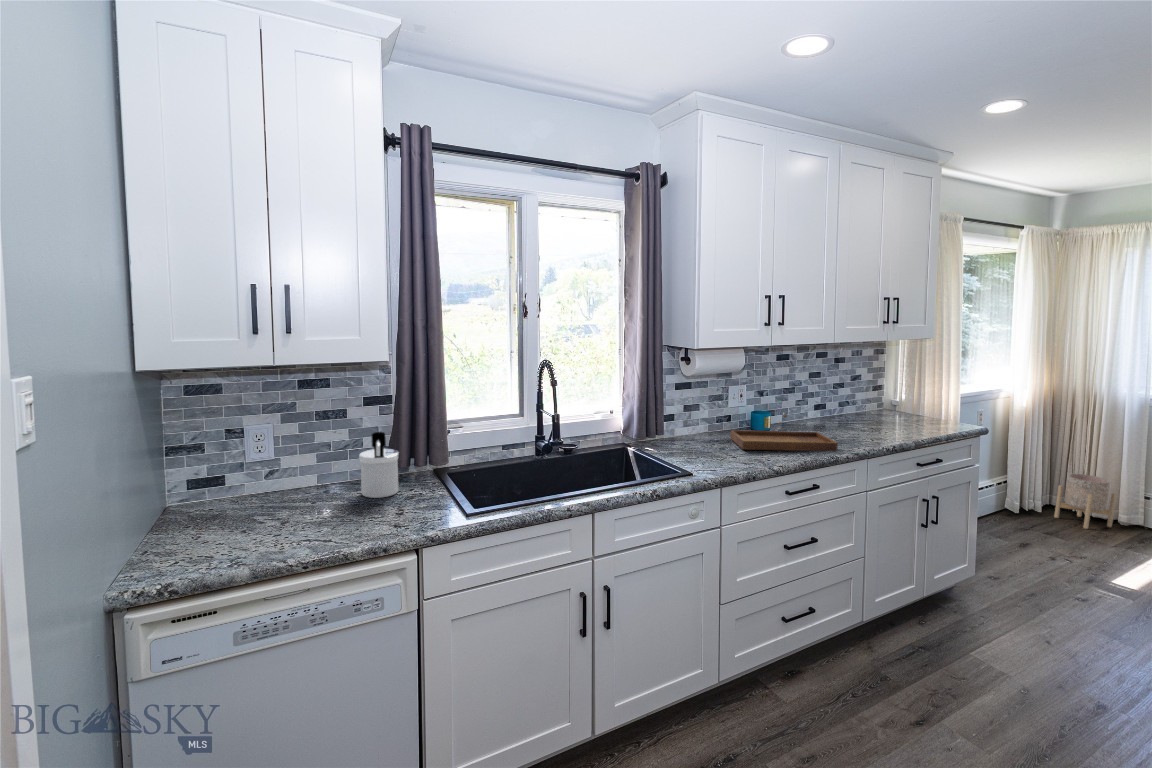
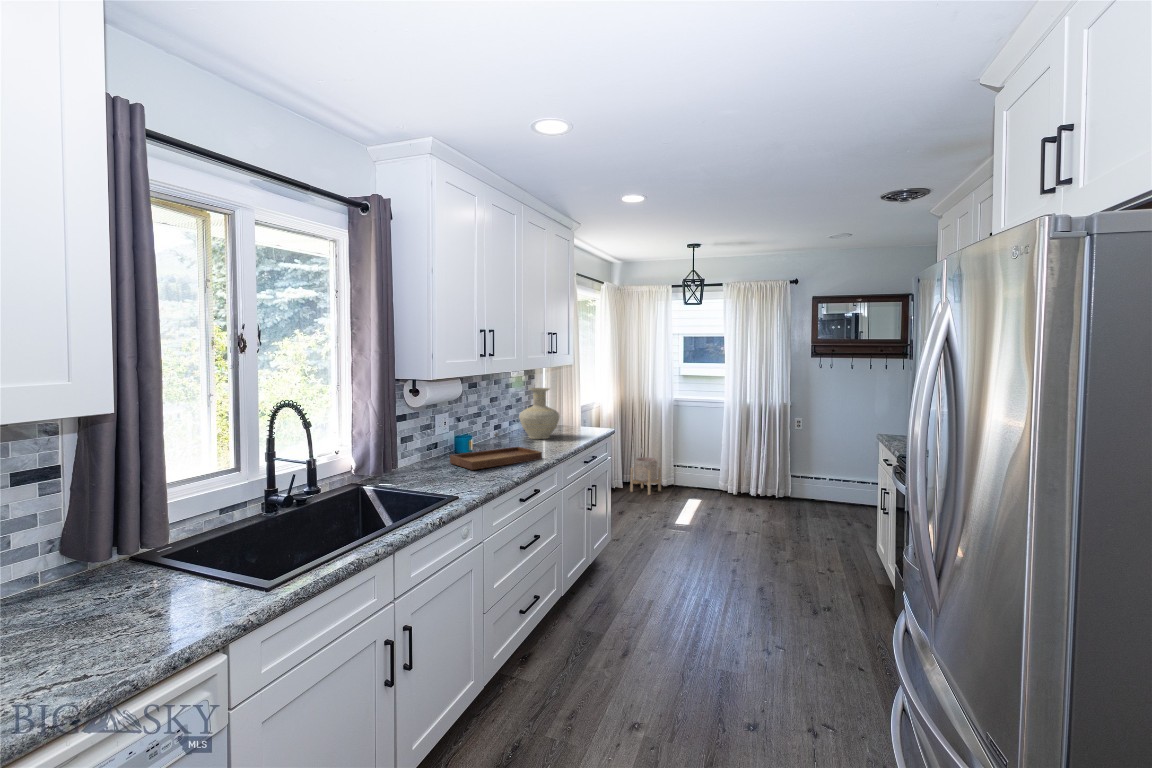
vase: none [842,366,896,428] -> present [519,388,559,439]
soap dispenser: present [359,432,399,498] -> none [46,514,118,613]

